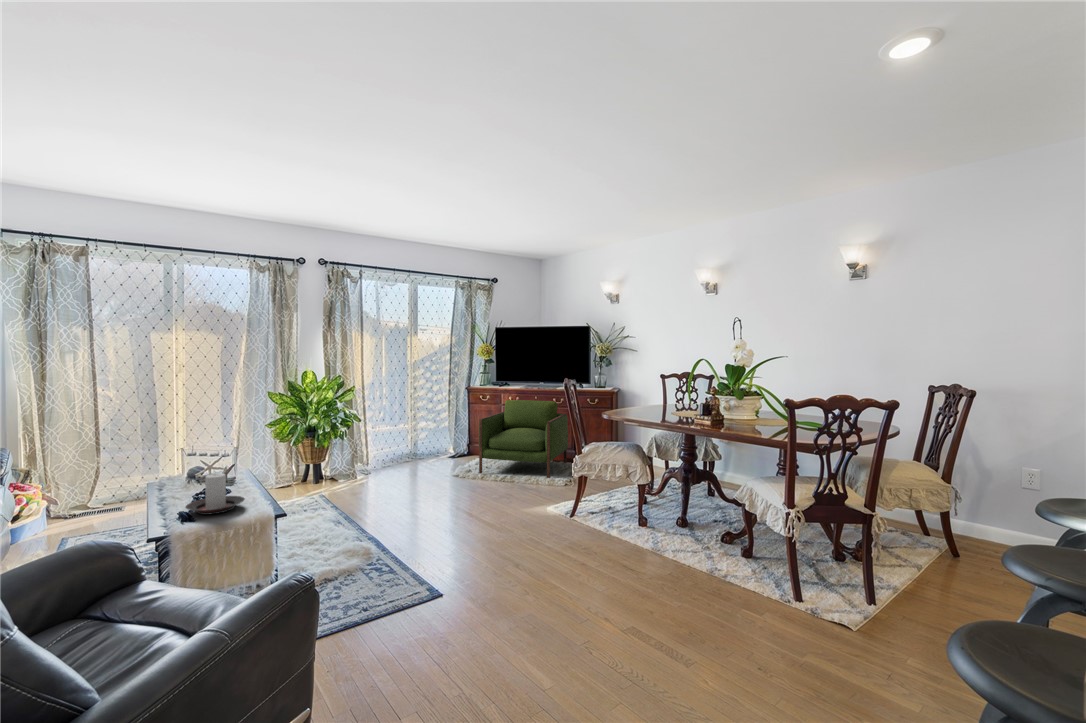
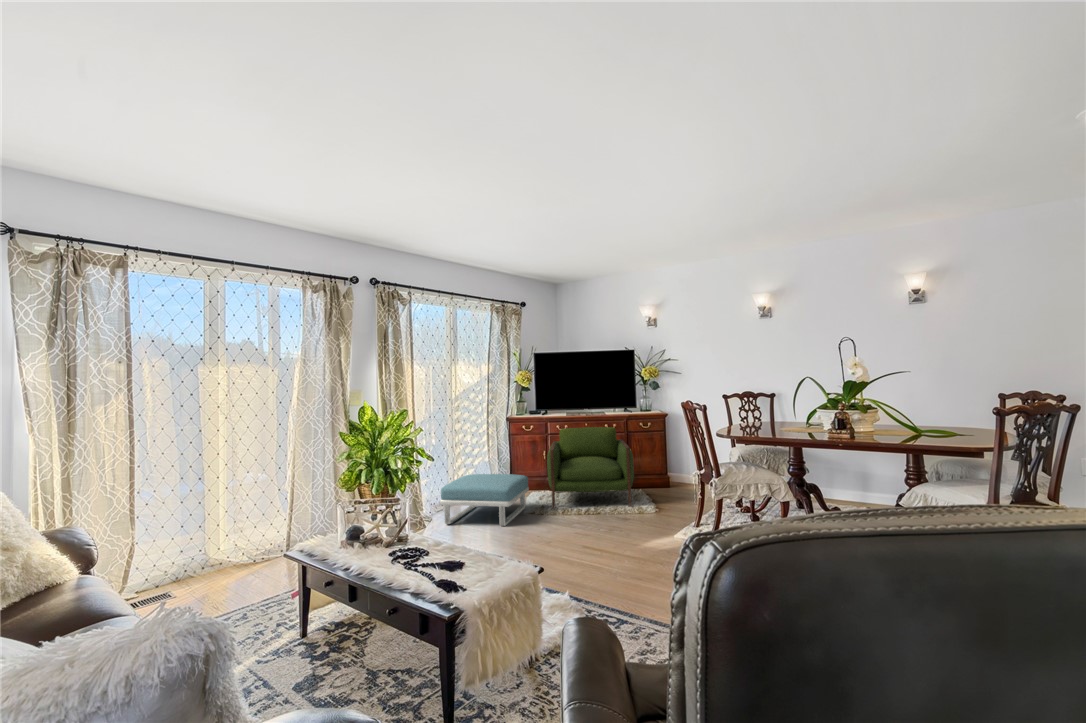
footstool: none [374,437,463,484] -> present [440,474,529,526]
candle holder: present [185,474,245,515] -> none [425,527,489,581]

